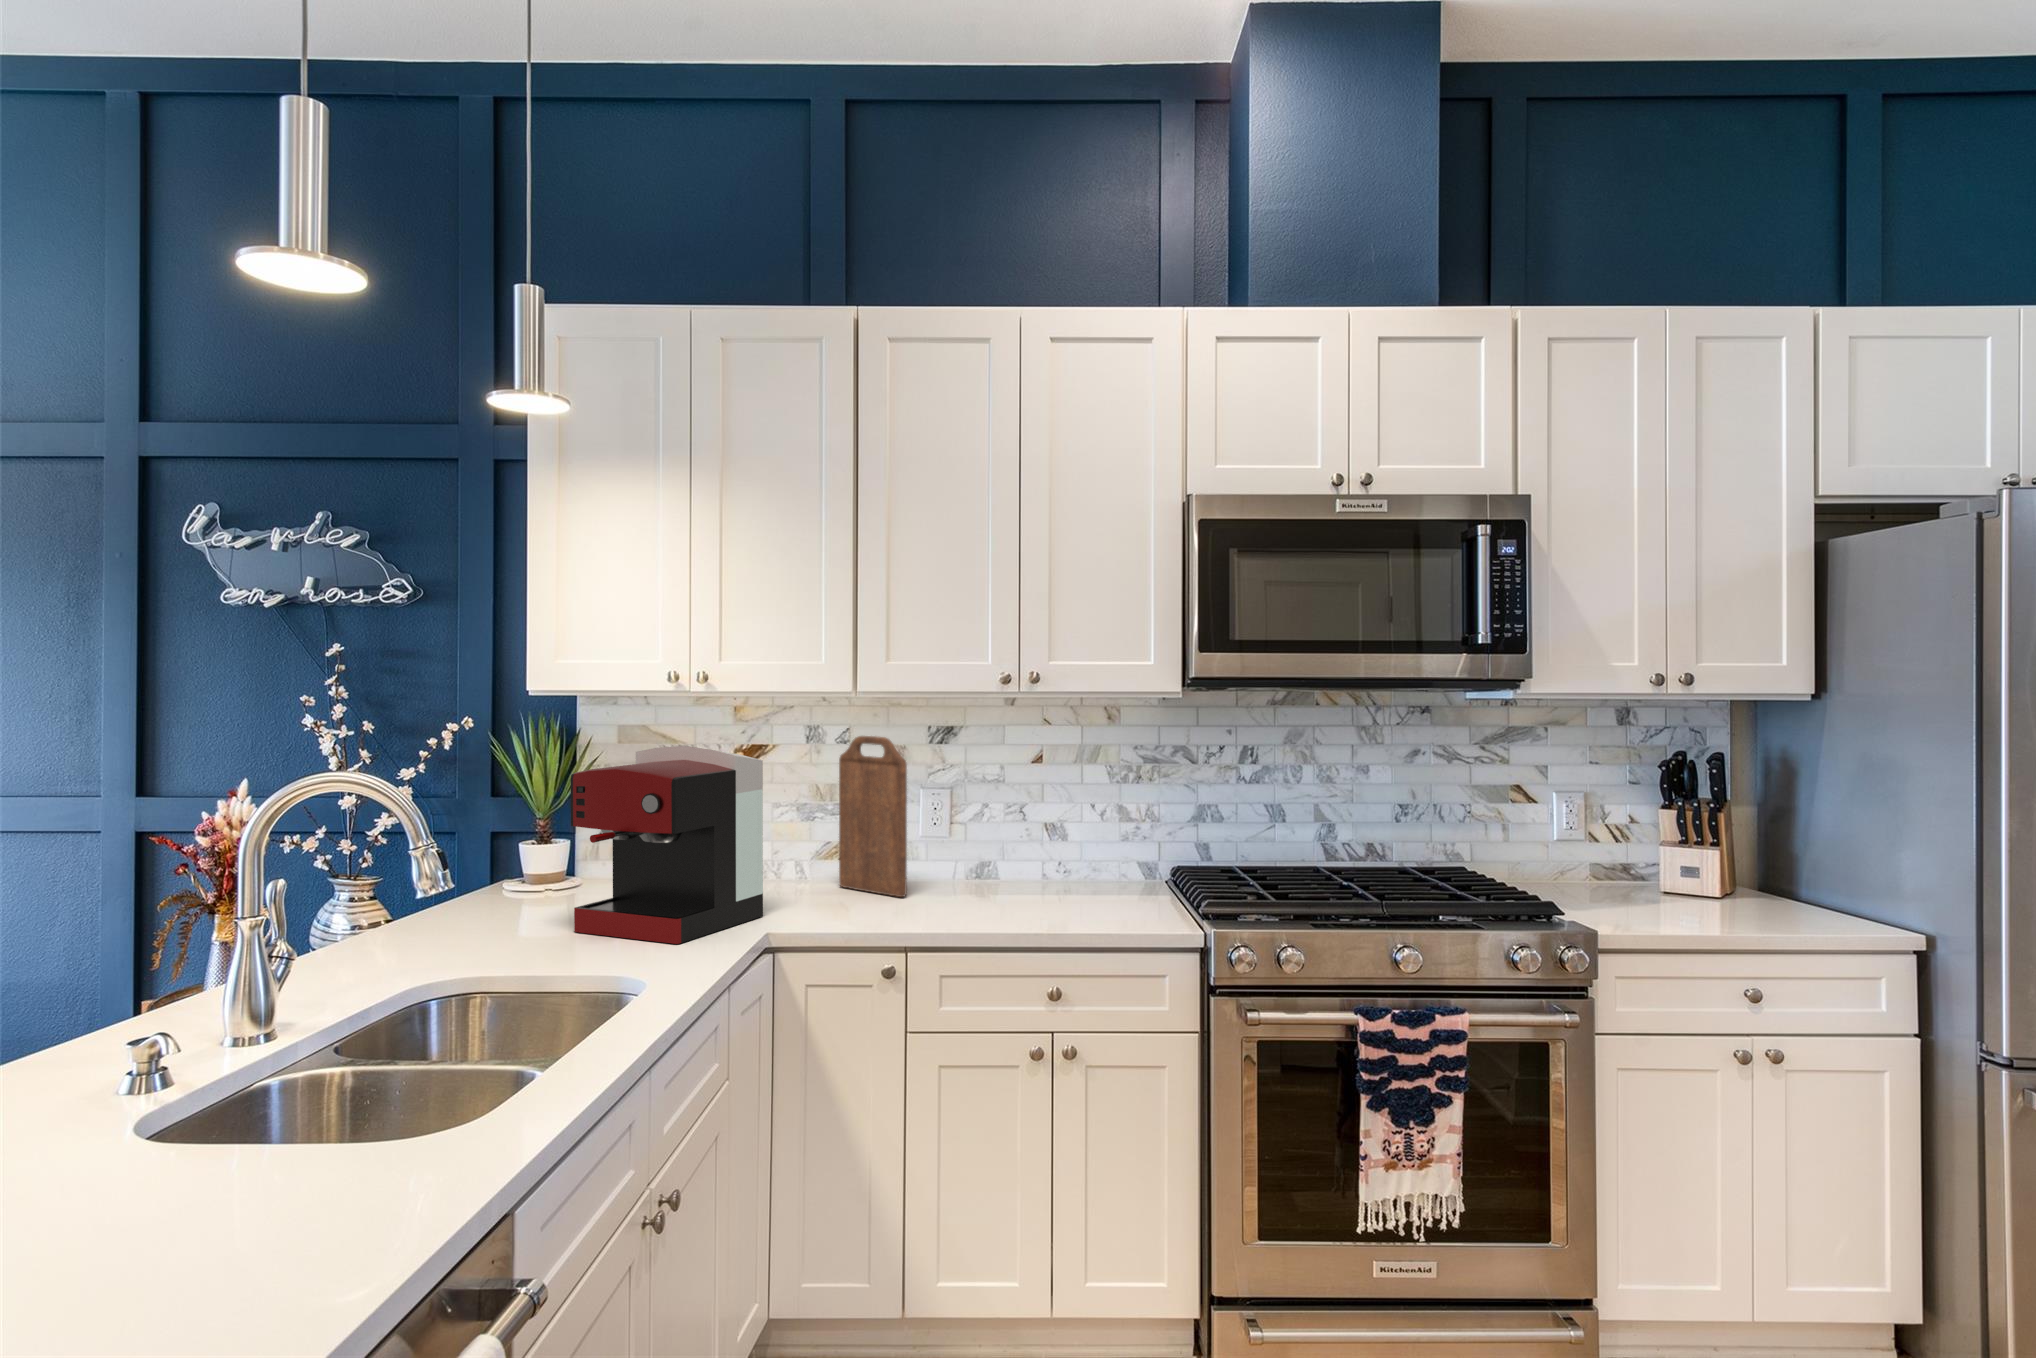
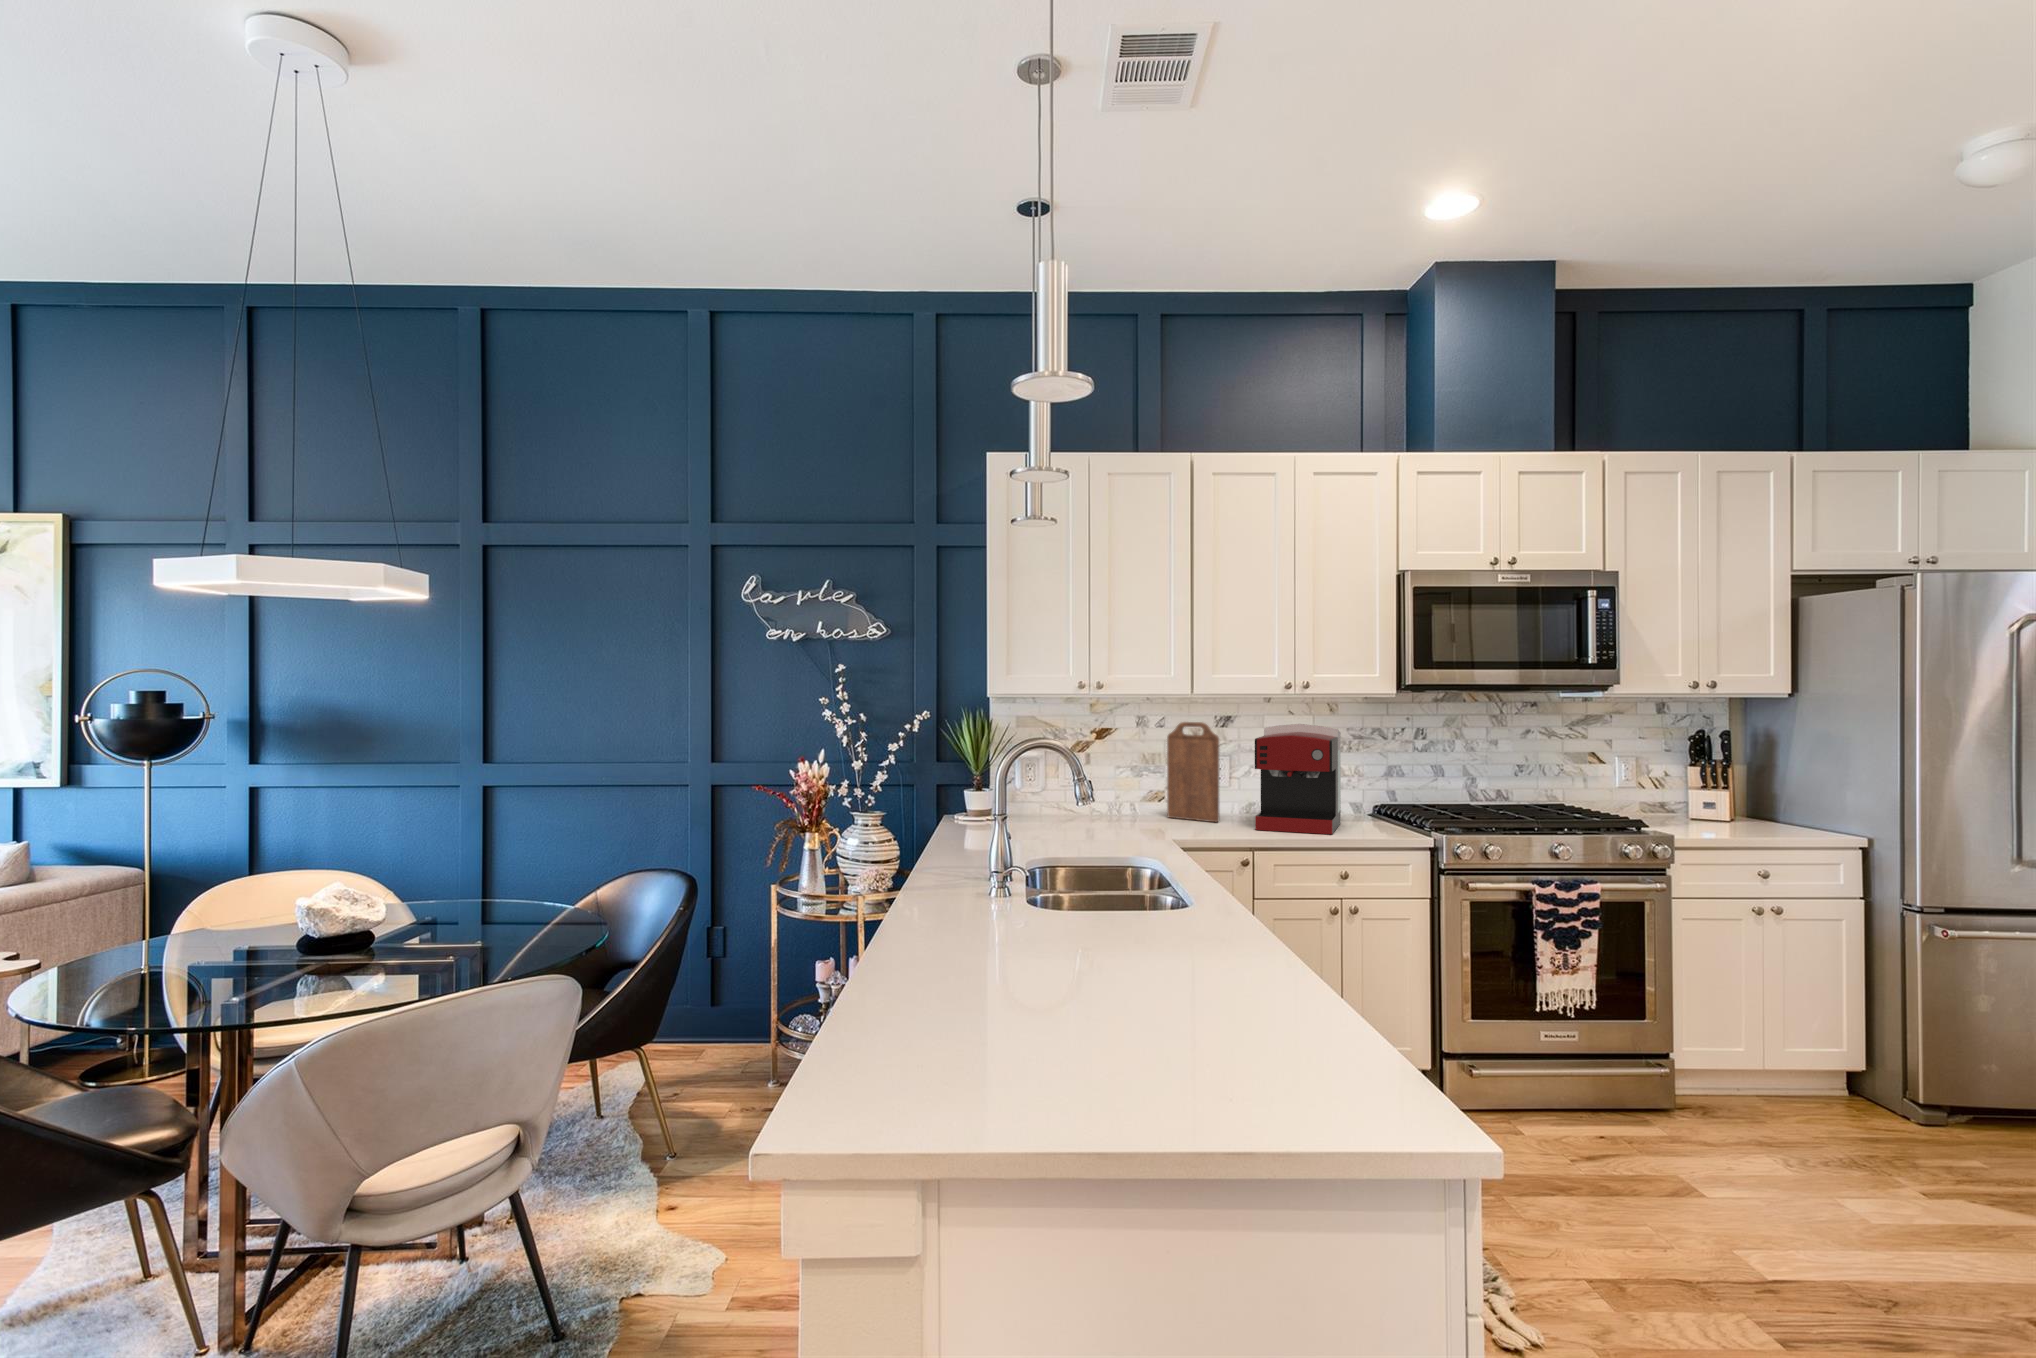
coffee maker: present [571,746,763,944] -> present [1255,724,1341,834]

